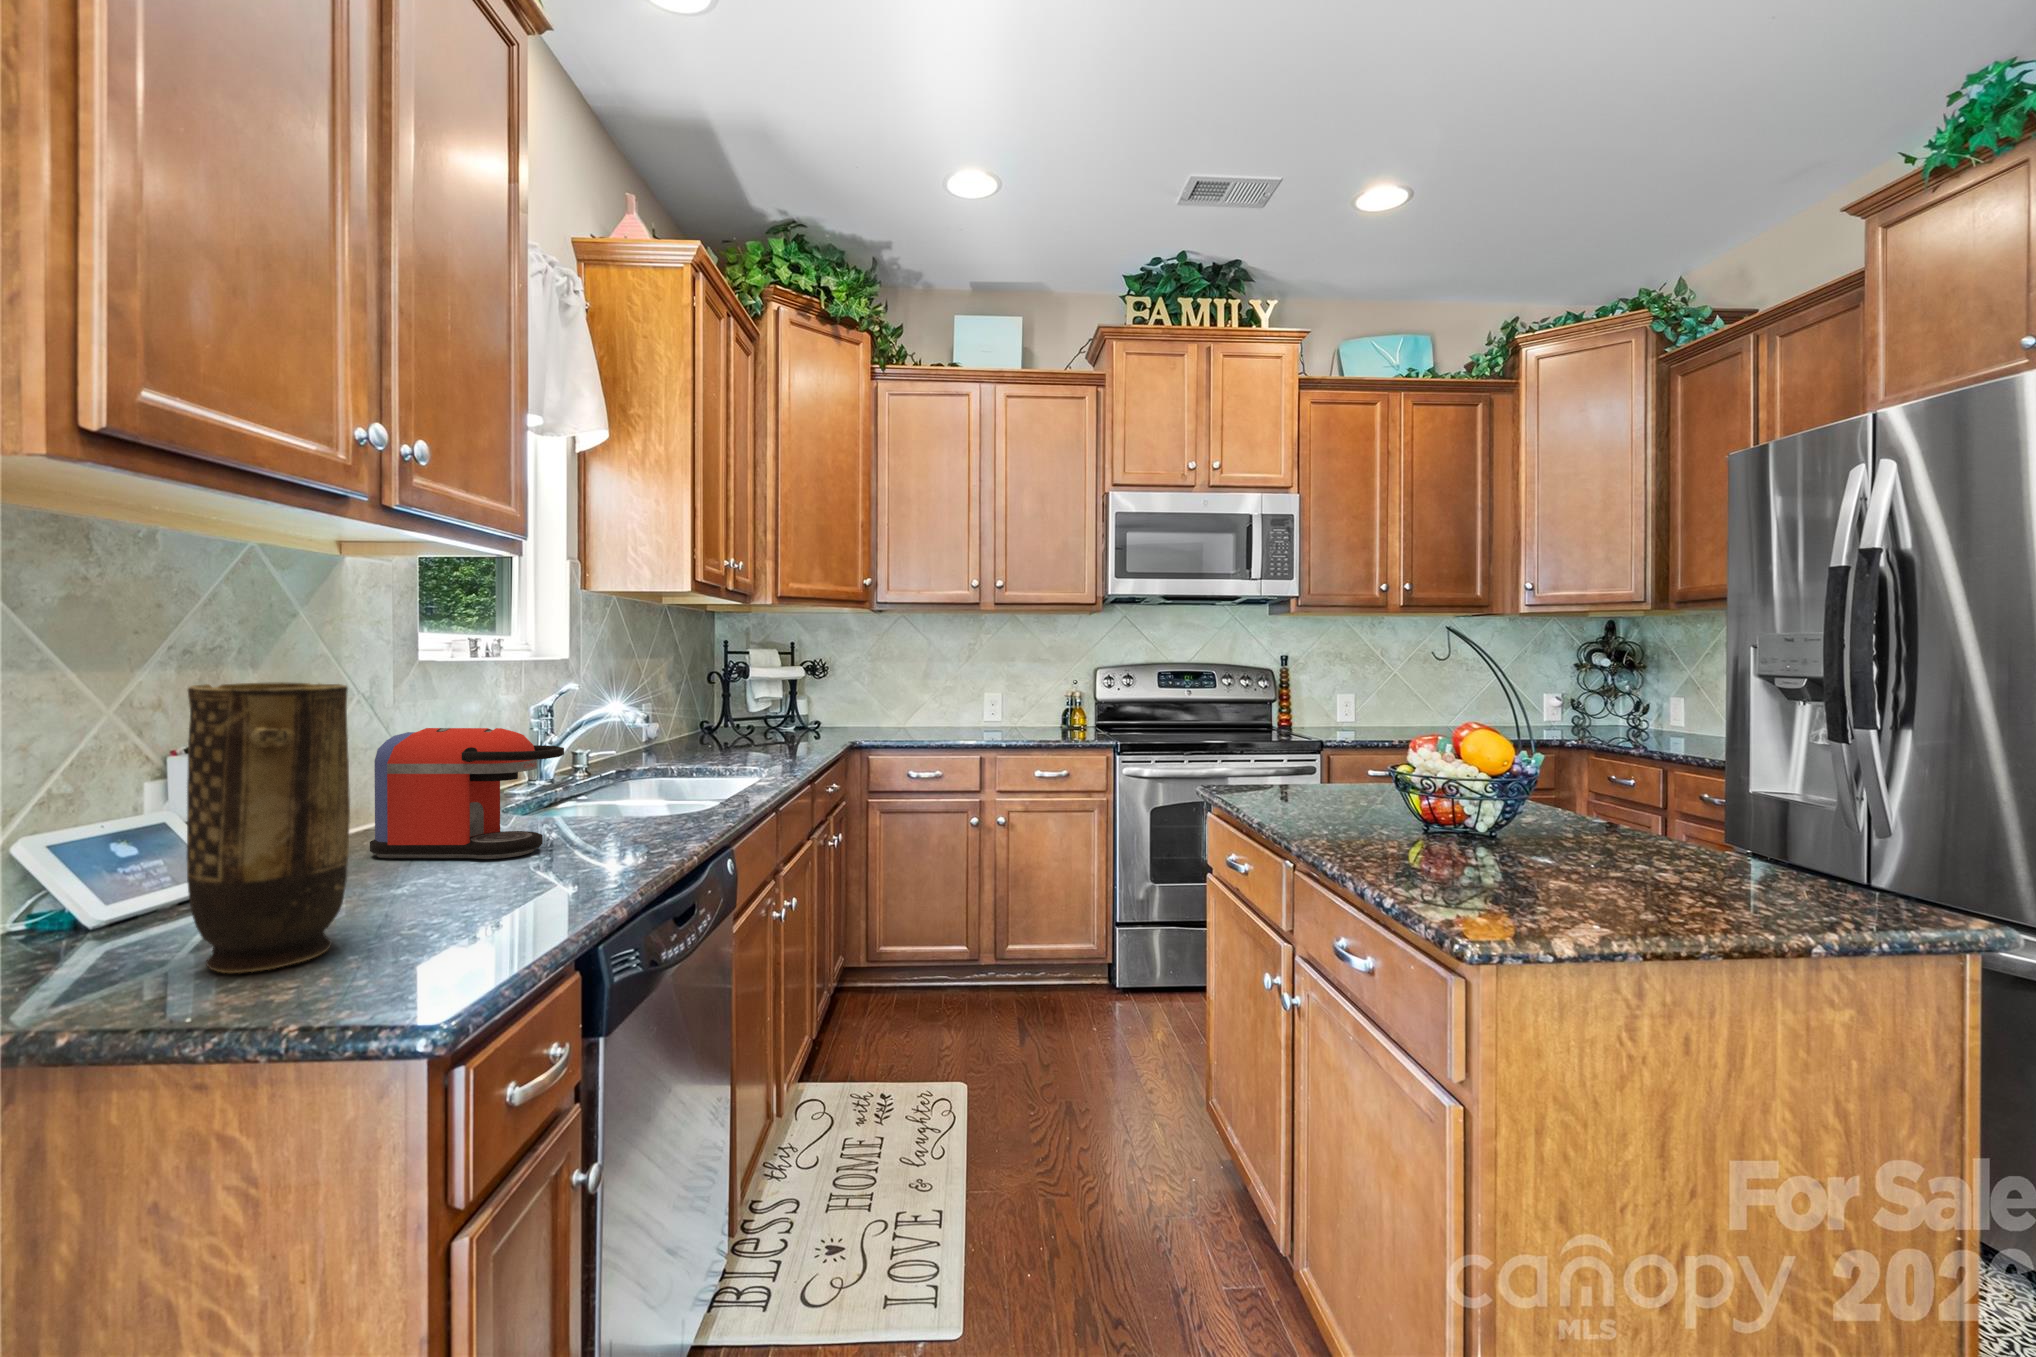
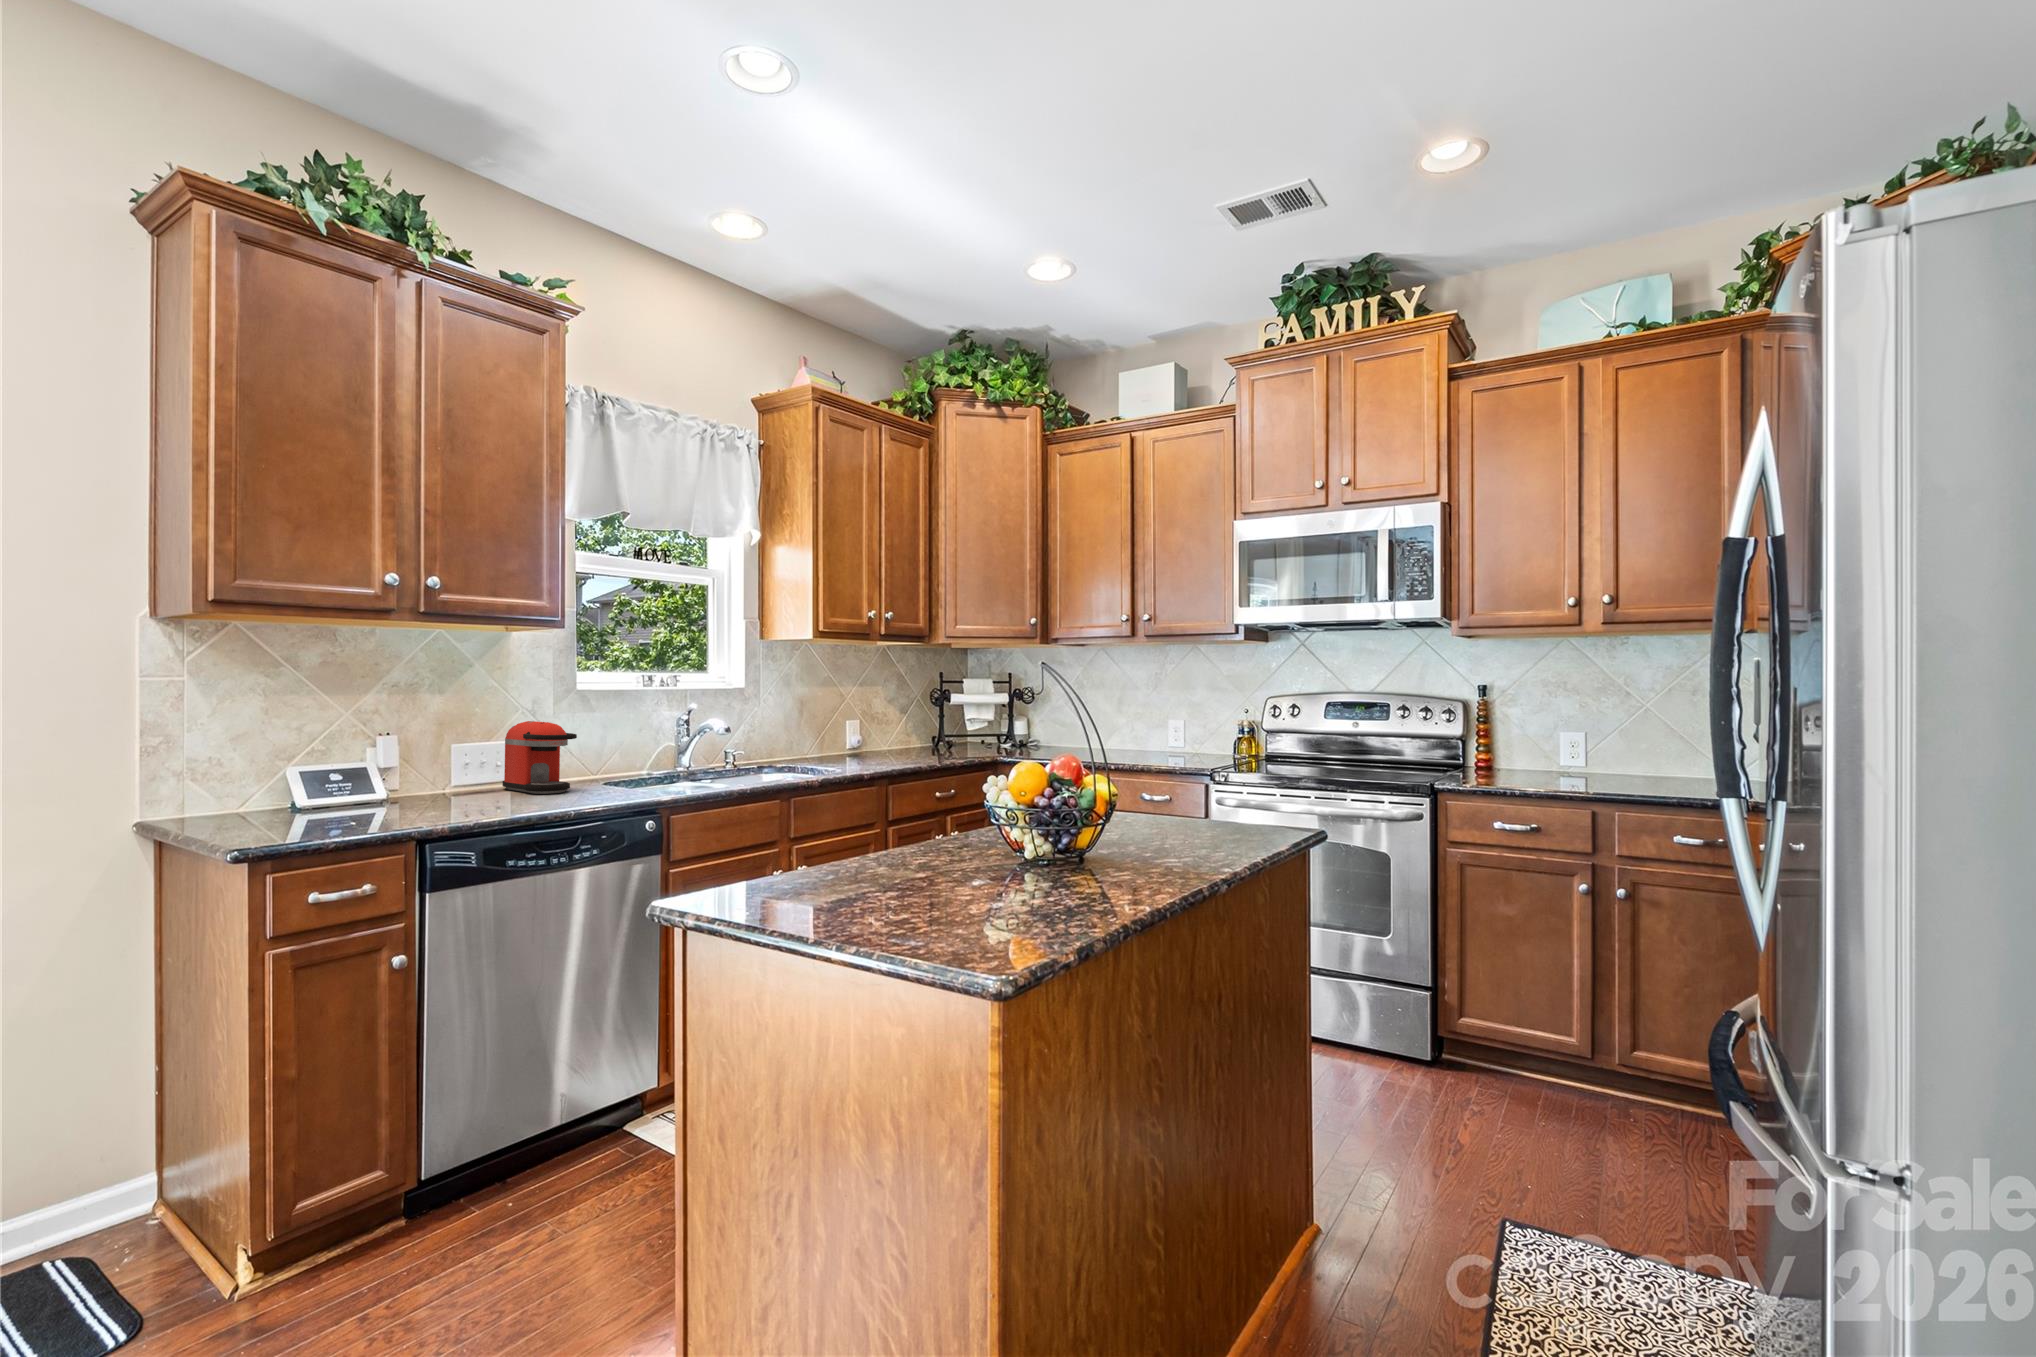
vase: present [187,682,350,973] -> none [314,693,387,815]

